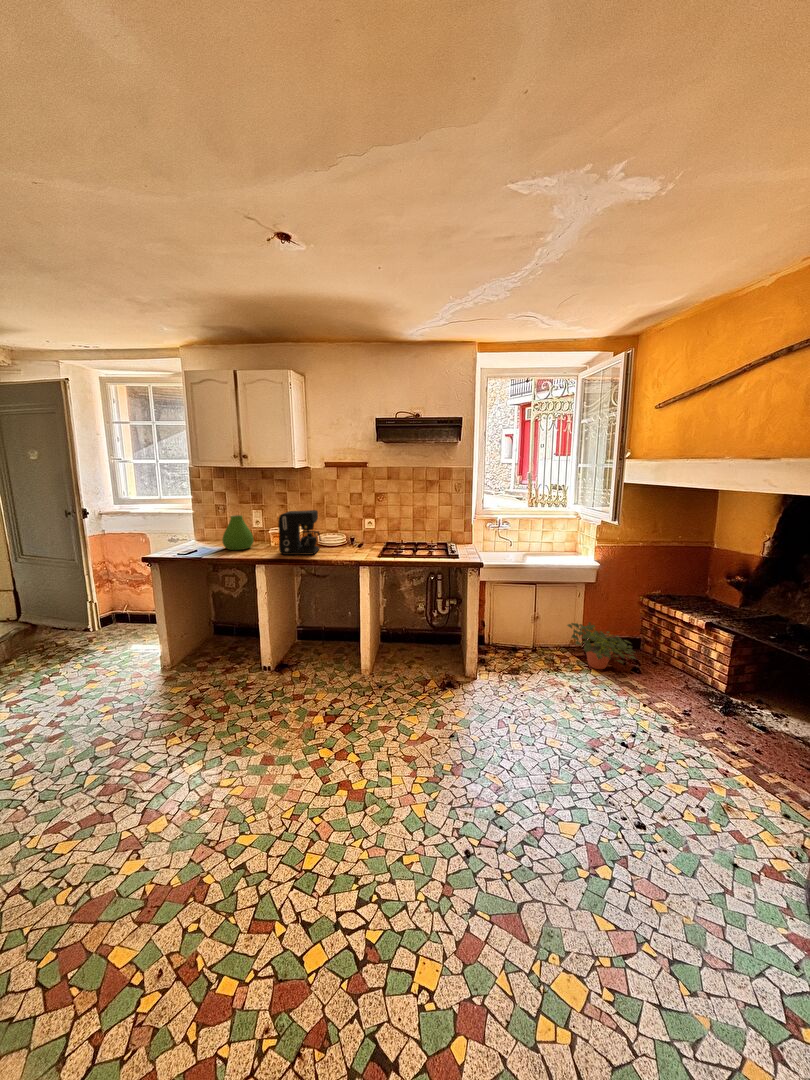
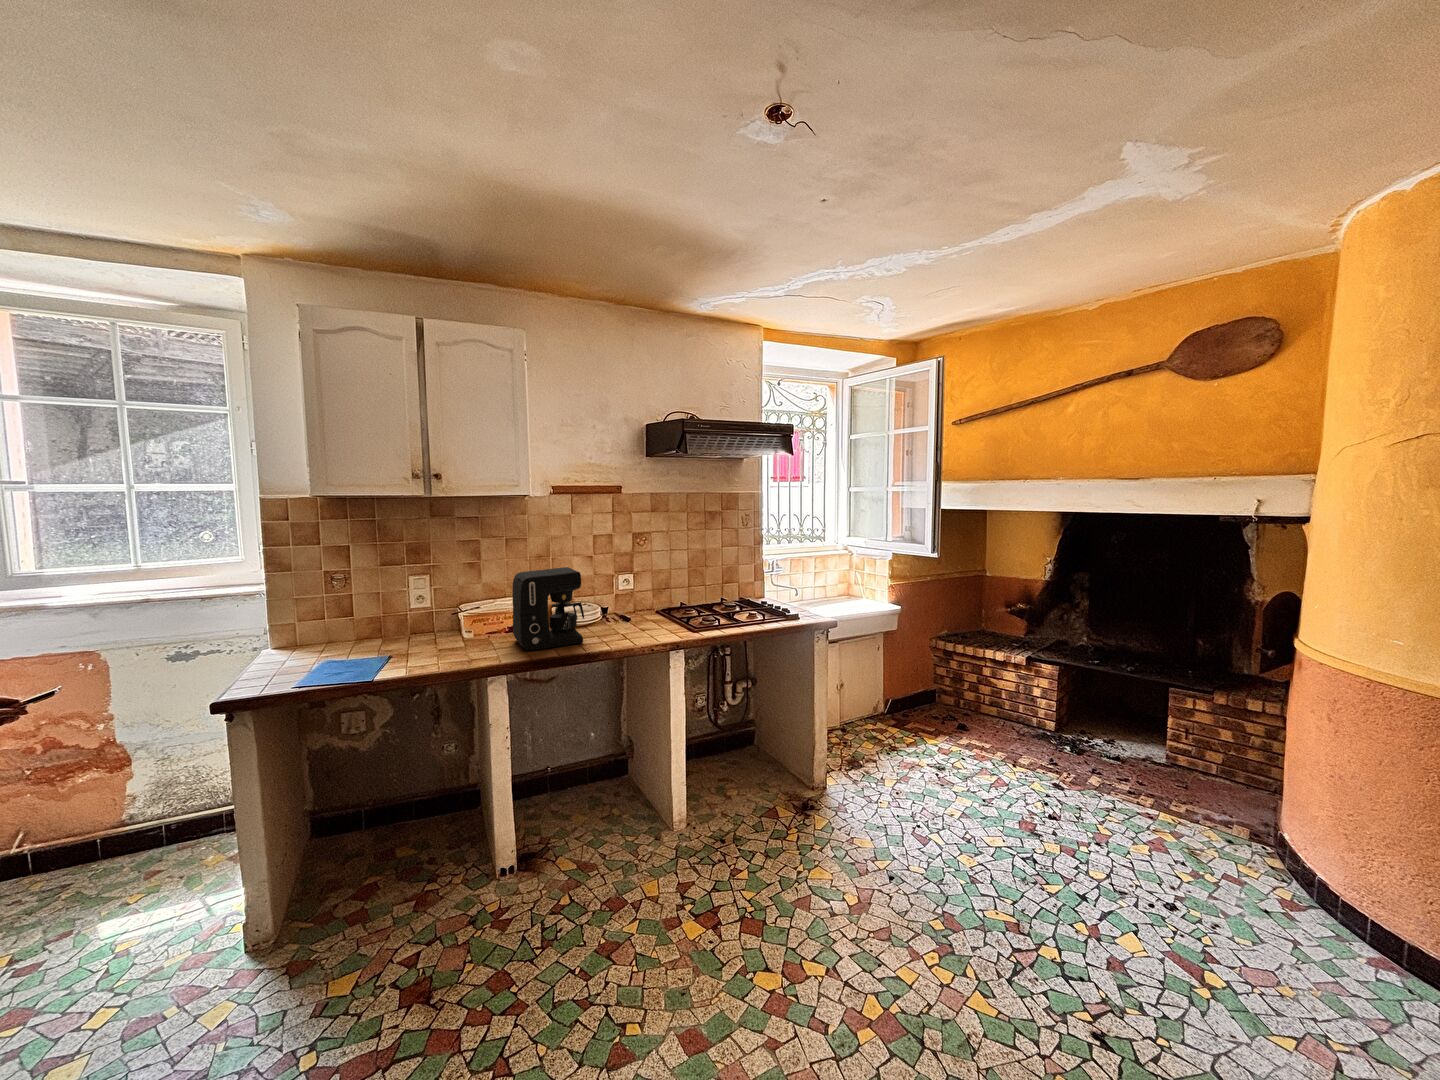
vase: present [222,515,254,550] -> none [376,587,440,656]
potted plant: present [567,623,635,669] -> none [883,679,970,735]

